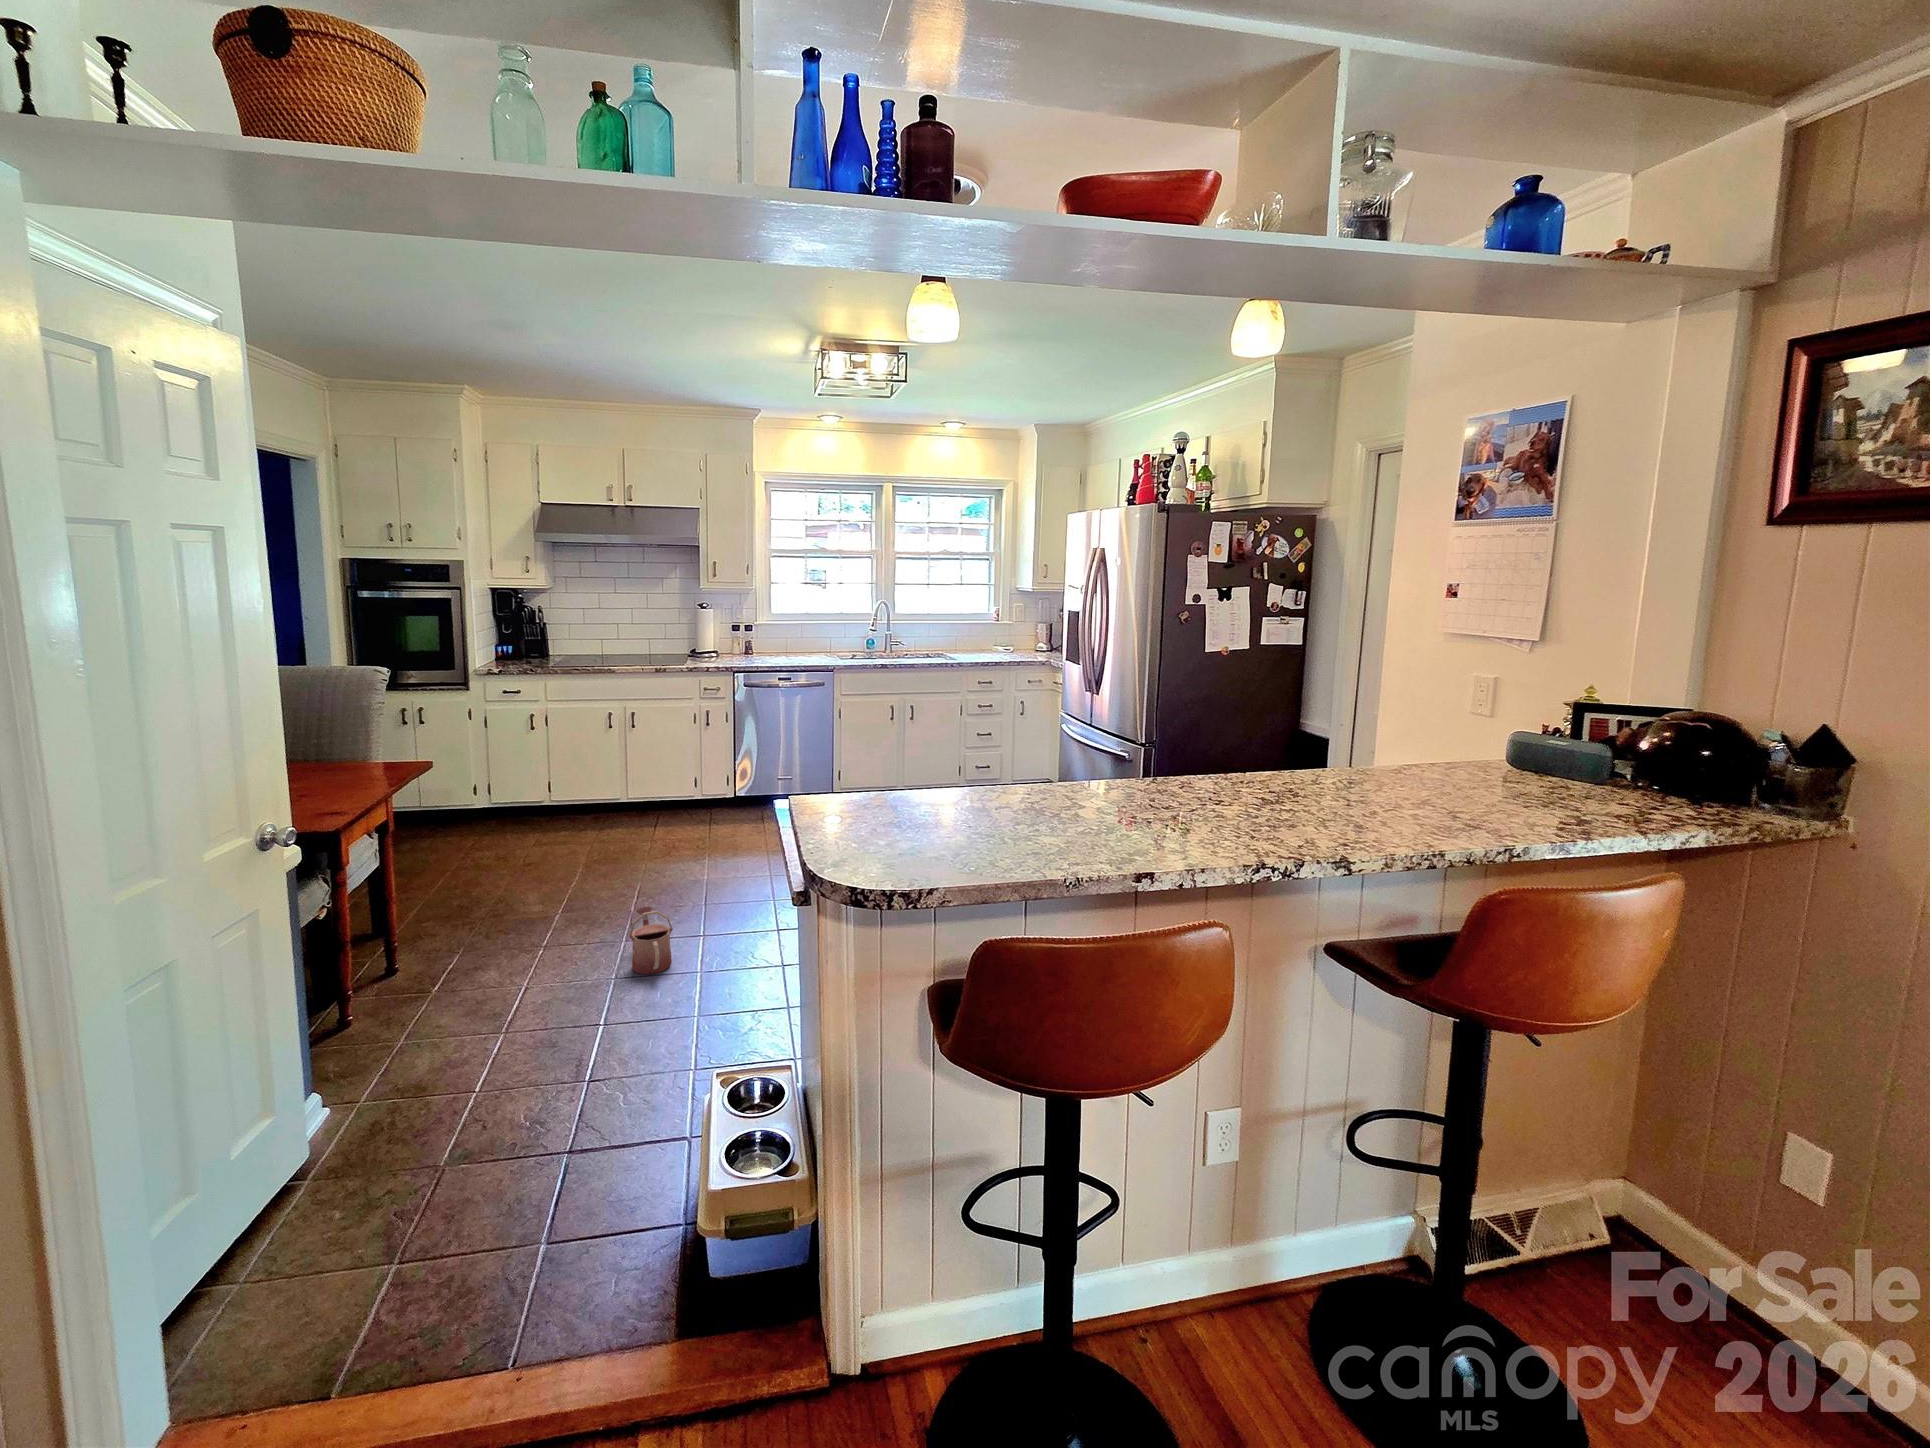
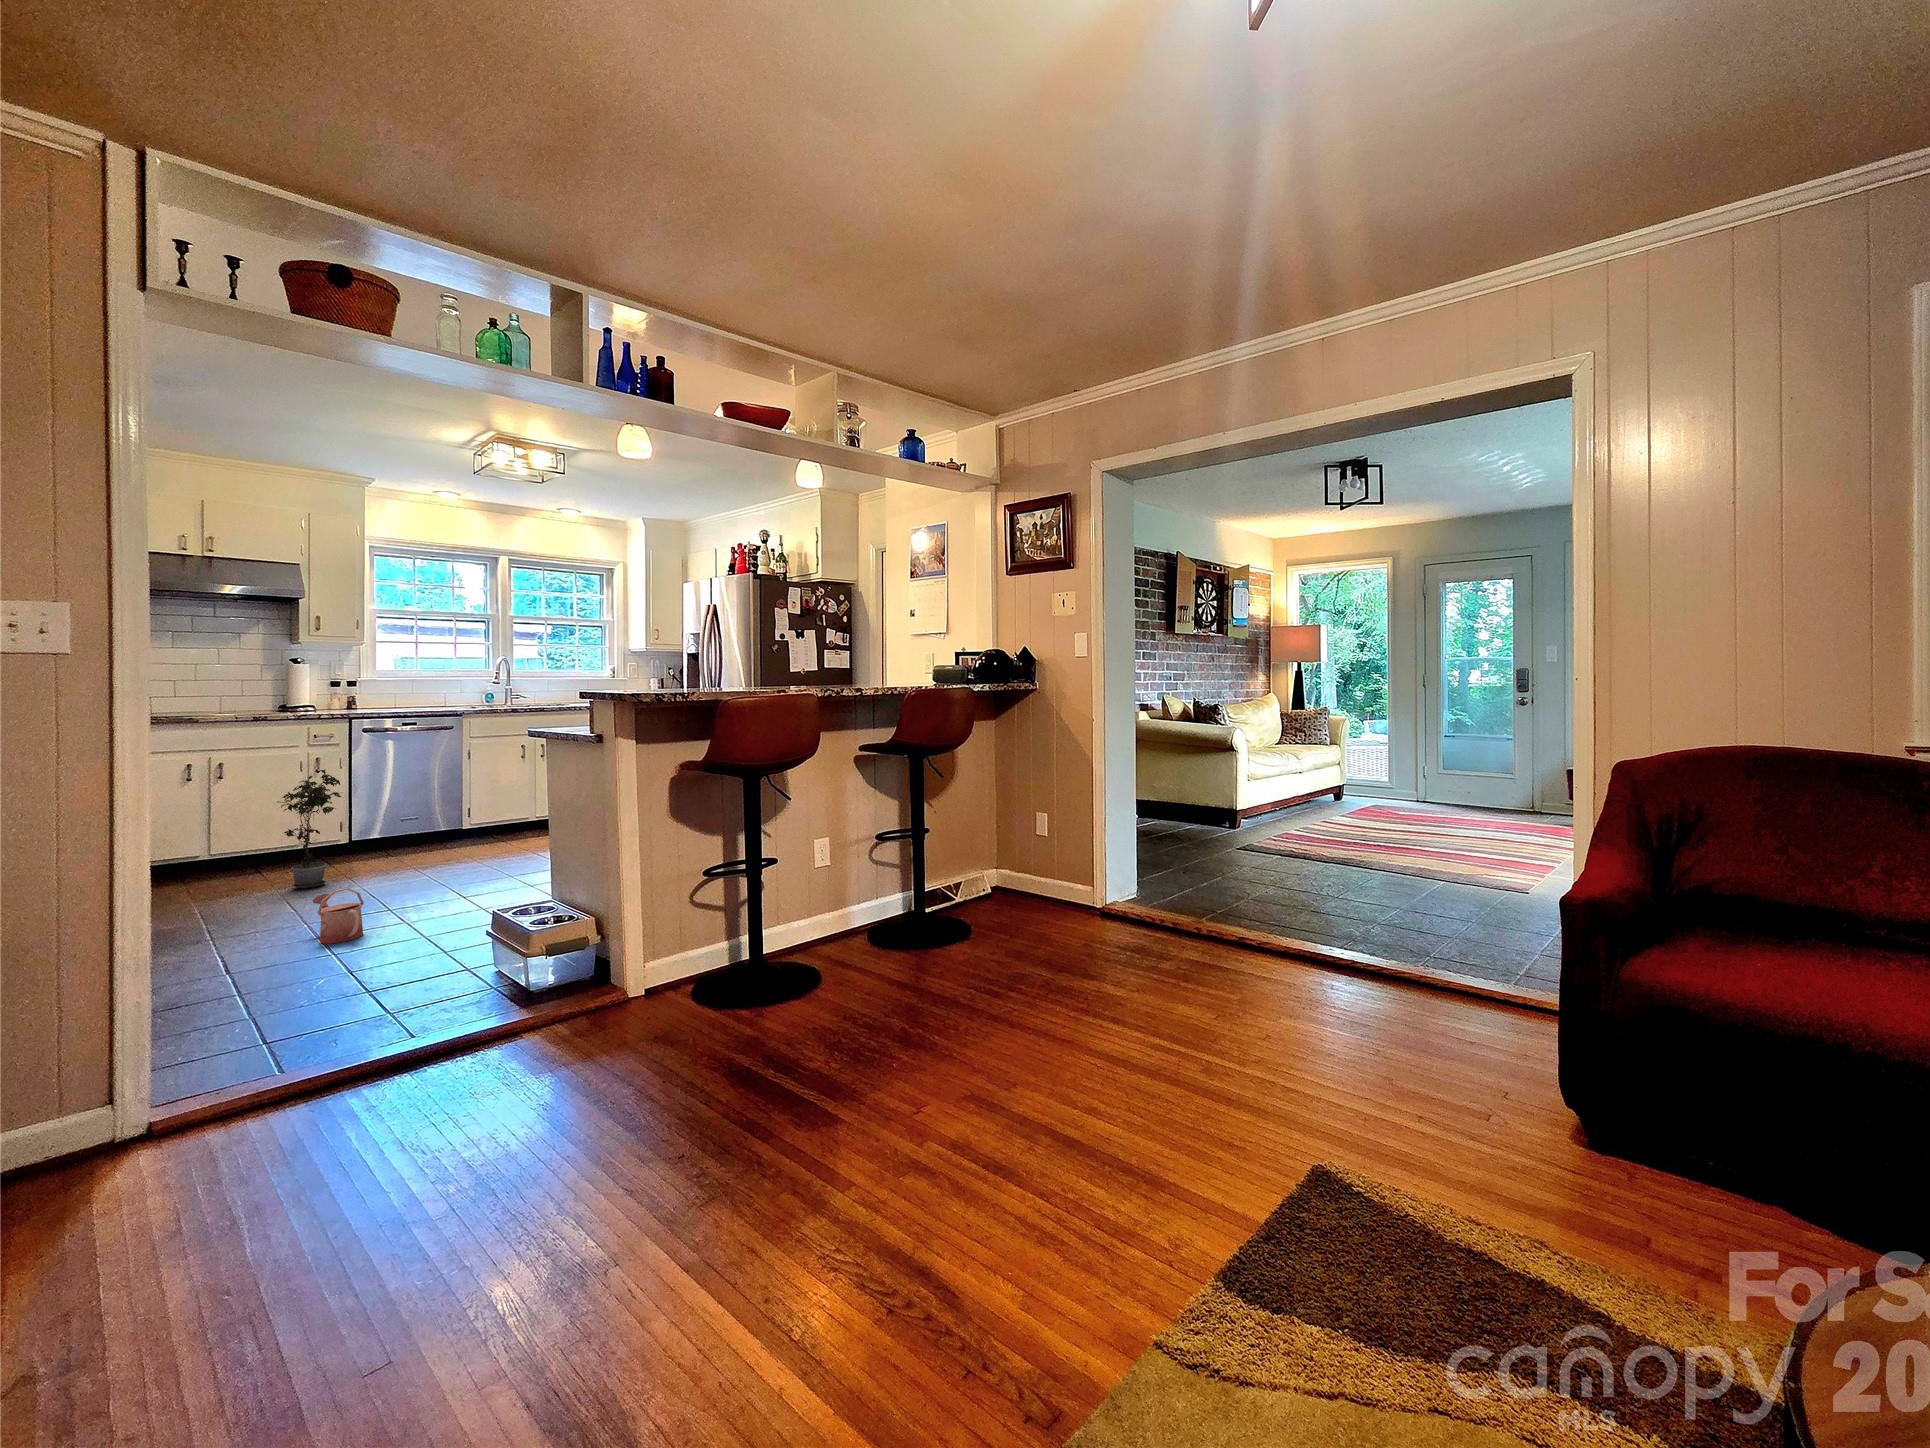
potted plant: none [658,735,711,855] -> present [278,770,341,888]

